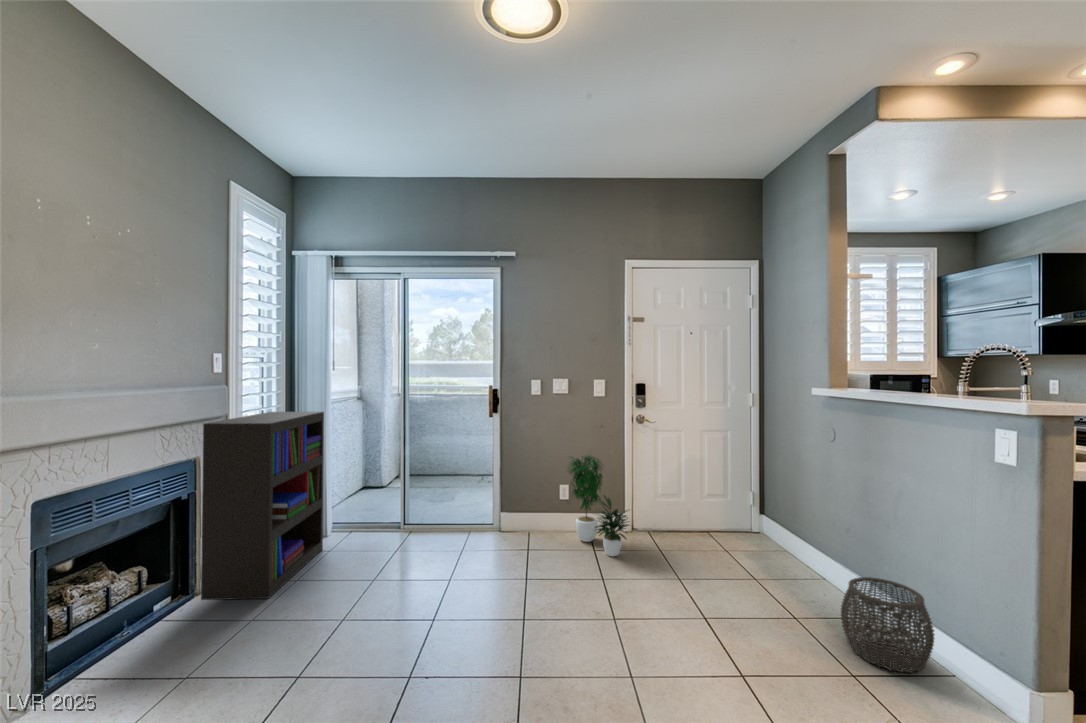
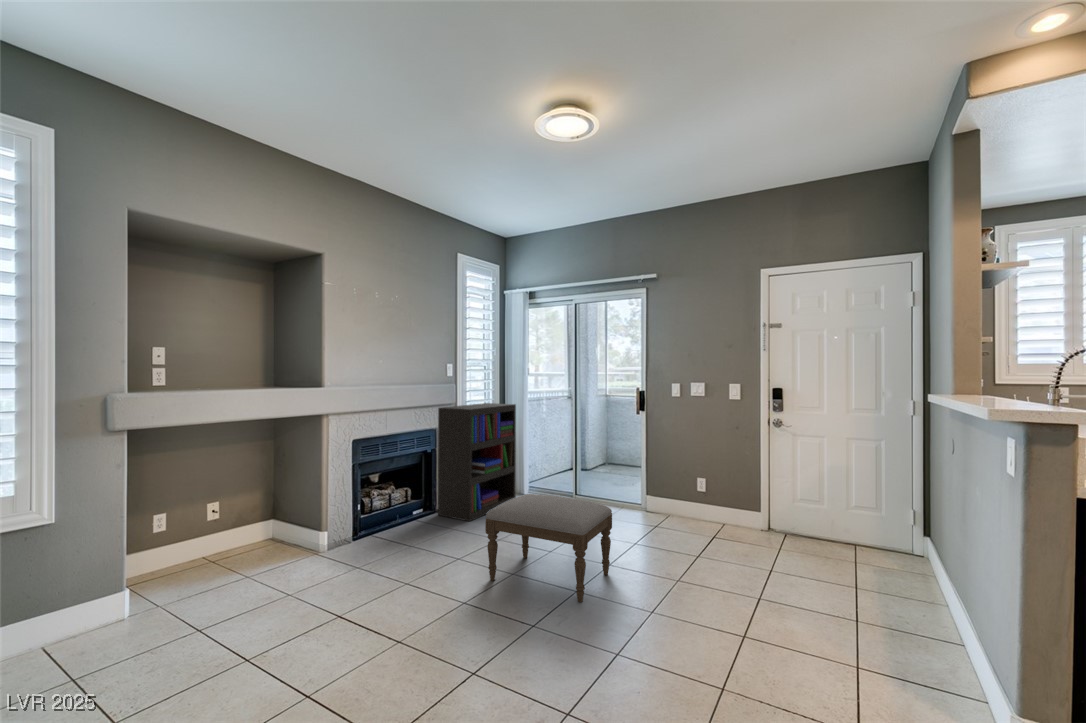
potted plant: present [568,455,629,557] -> none [696,447,745,546]
ottoman: none [373,542,547,703] -> present [485,494,612,602]
woven basket: present [841,577,934,673] -> none [874,590,972,689]

